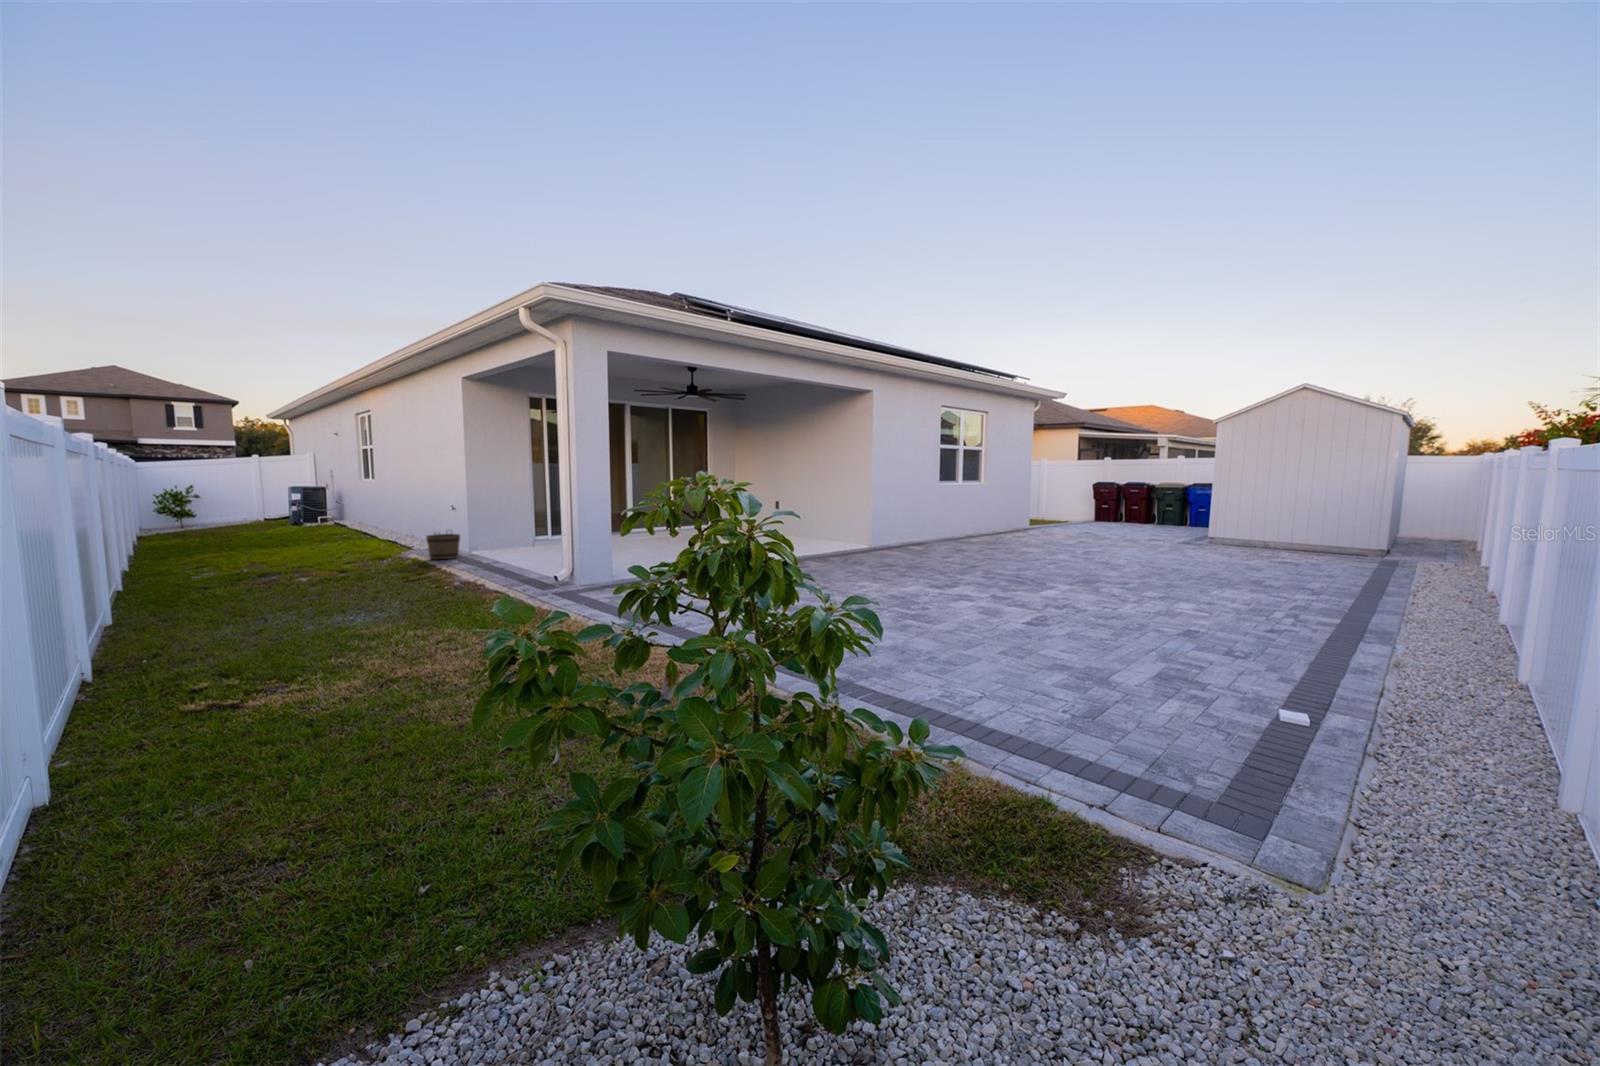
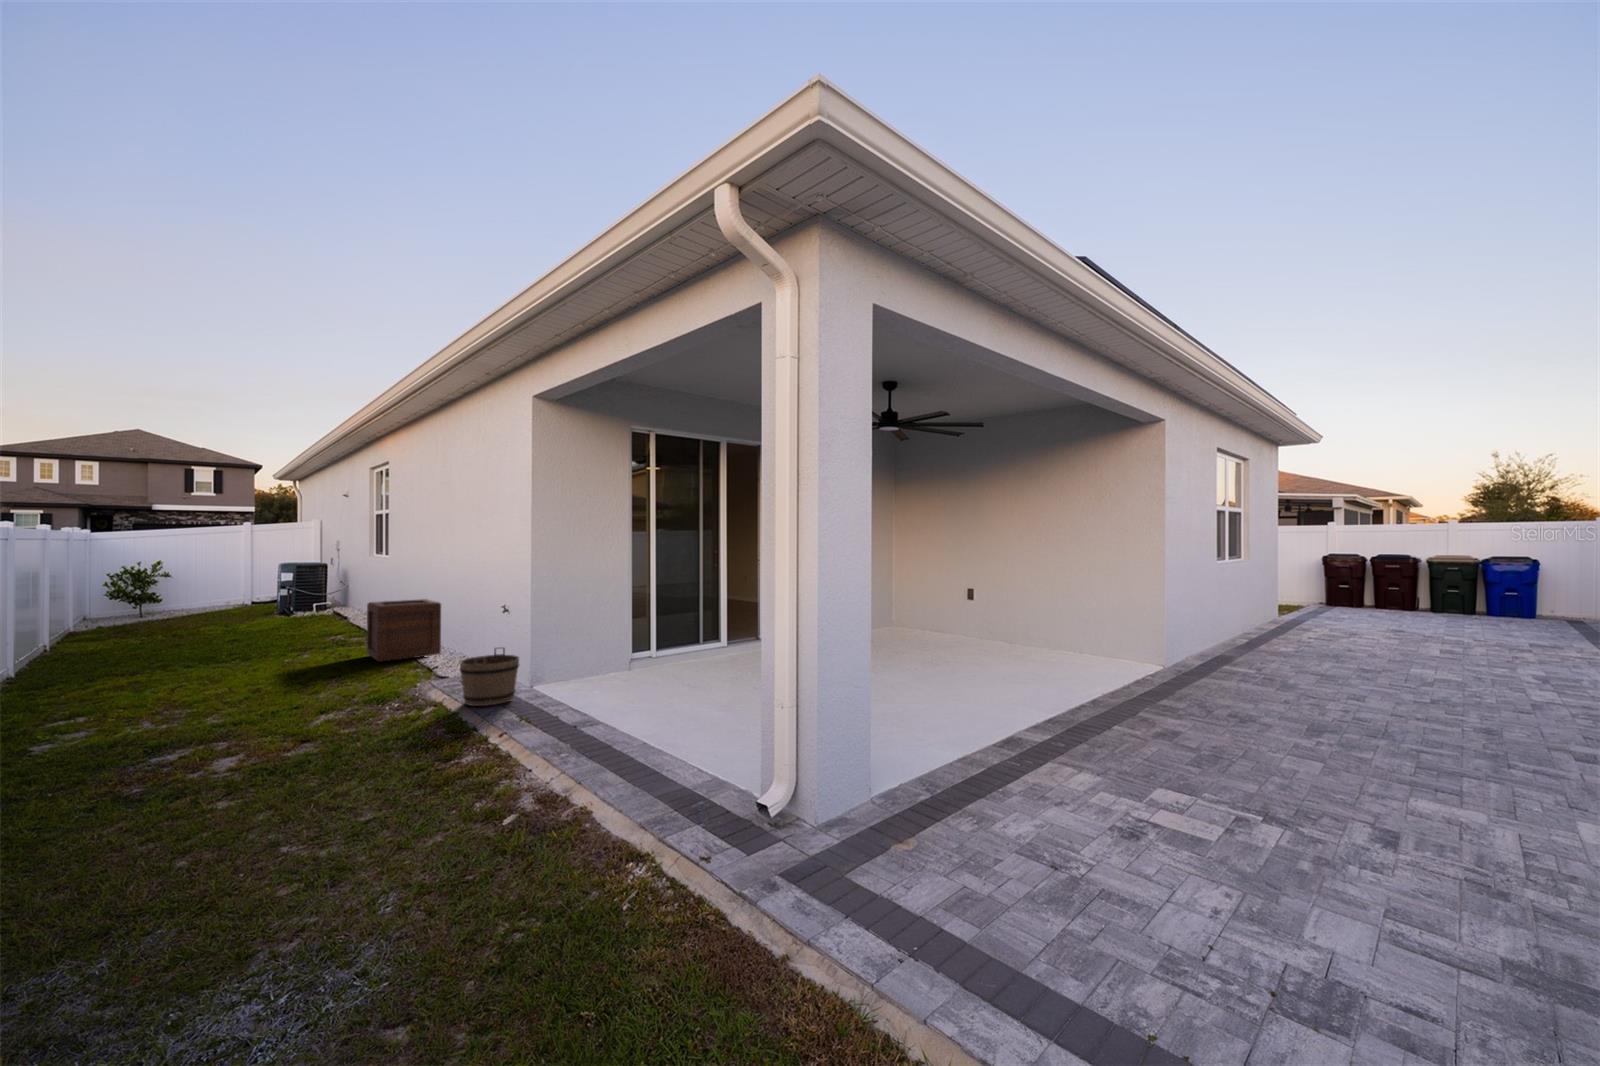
wooden crate: none [366,508,416,545] -> present [366,599,441,662]

